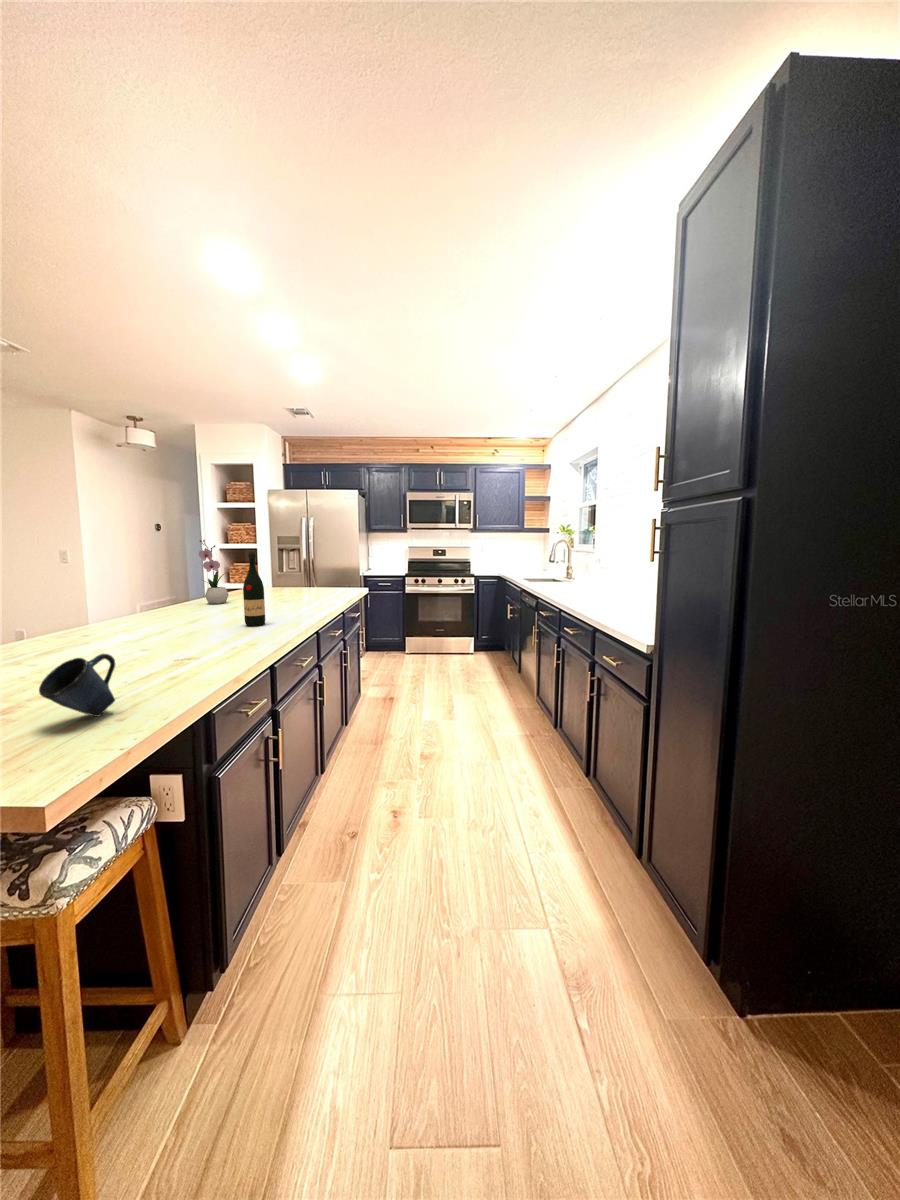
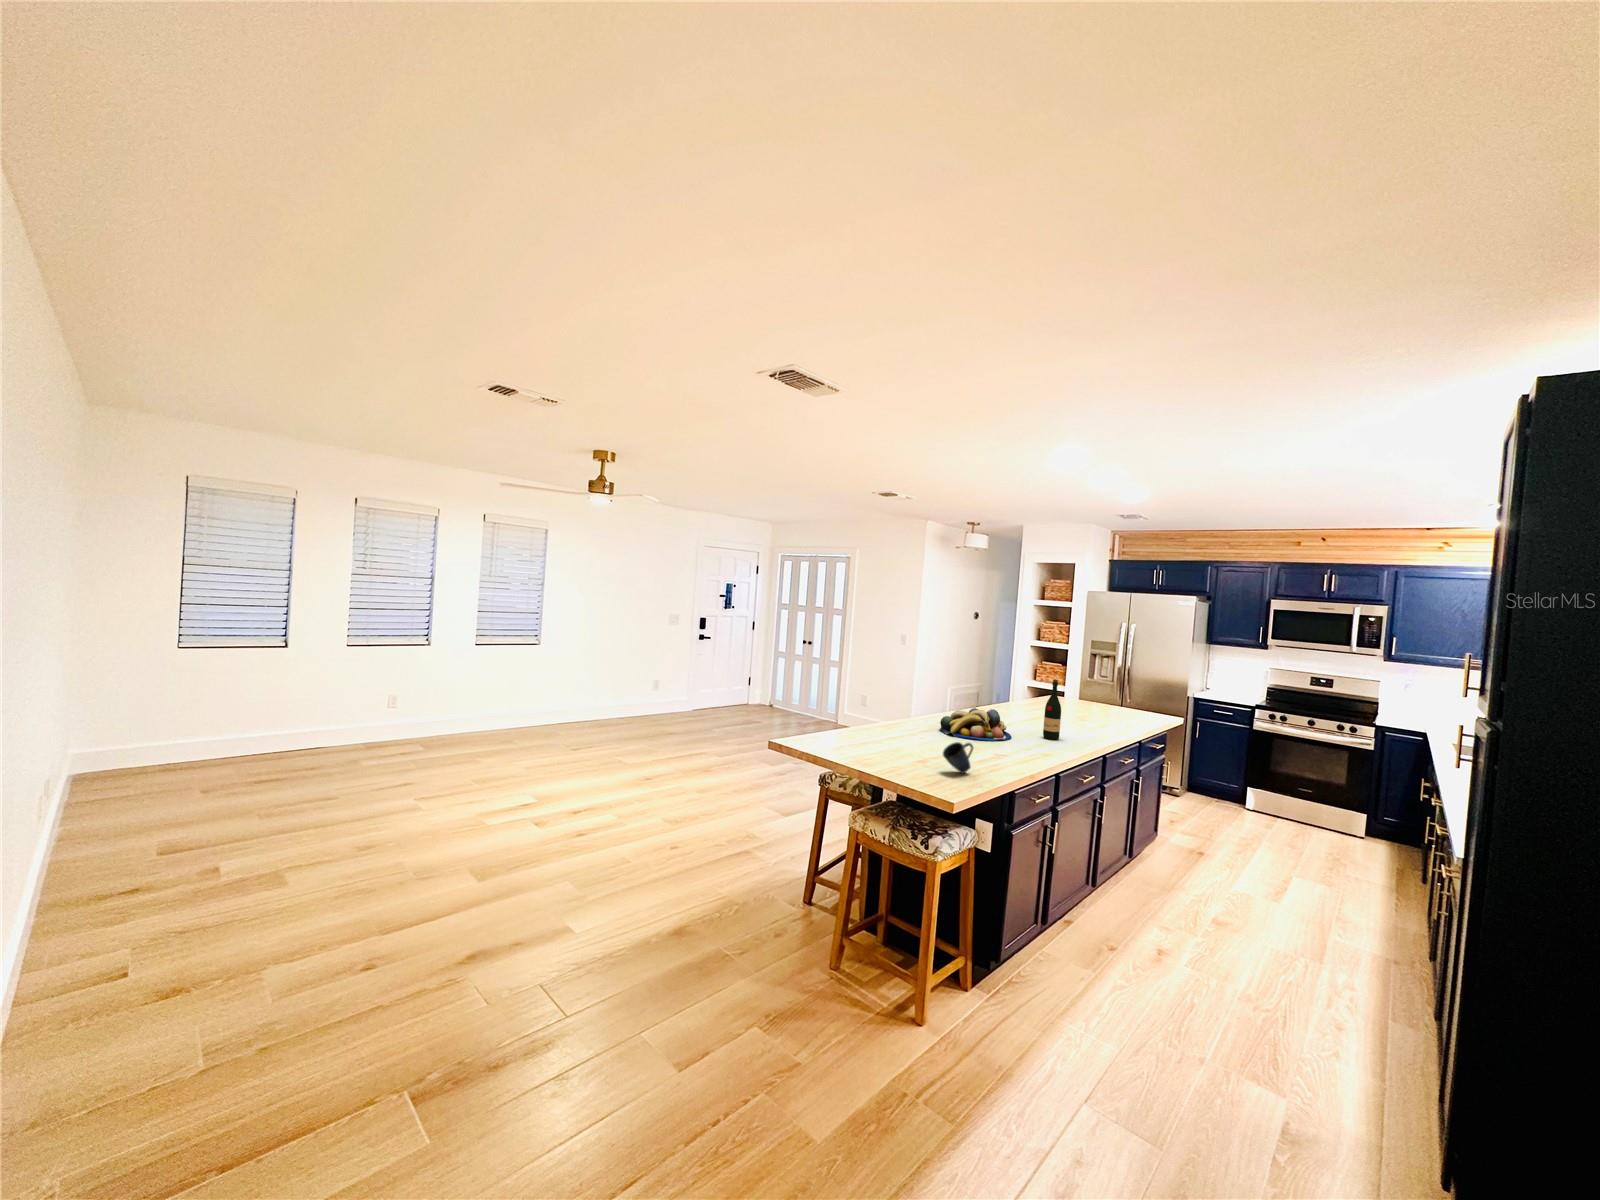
flower arrangement: present [199,540,229,604] -> none [1013,655,1038,711]
fruit bowl: none [81,601,203,650] -> present [940,708,1012,741]

